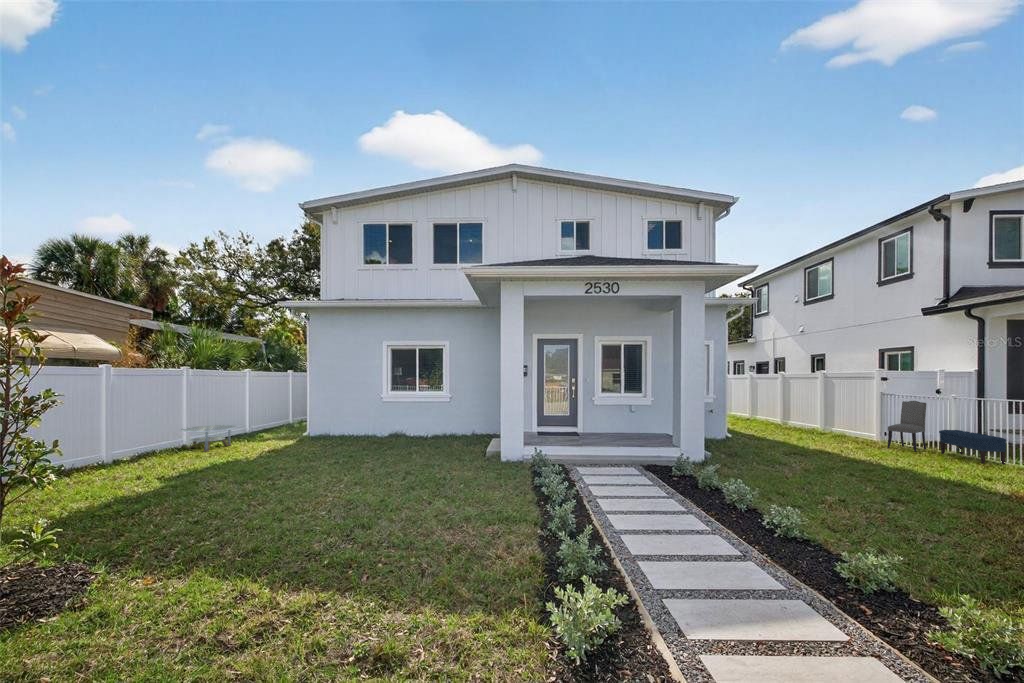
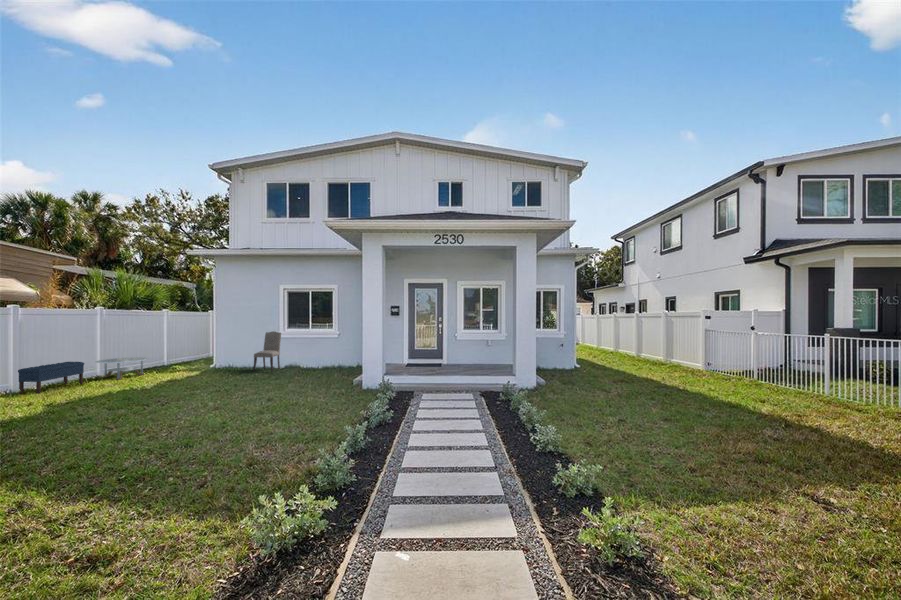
chair: present [888,401,926,452] -> present [253,331,281,372]
bench: present [939,430,1006,464] -> present [18,362,84,394]

